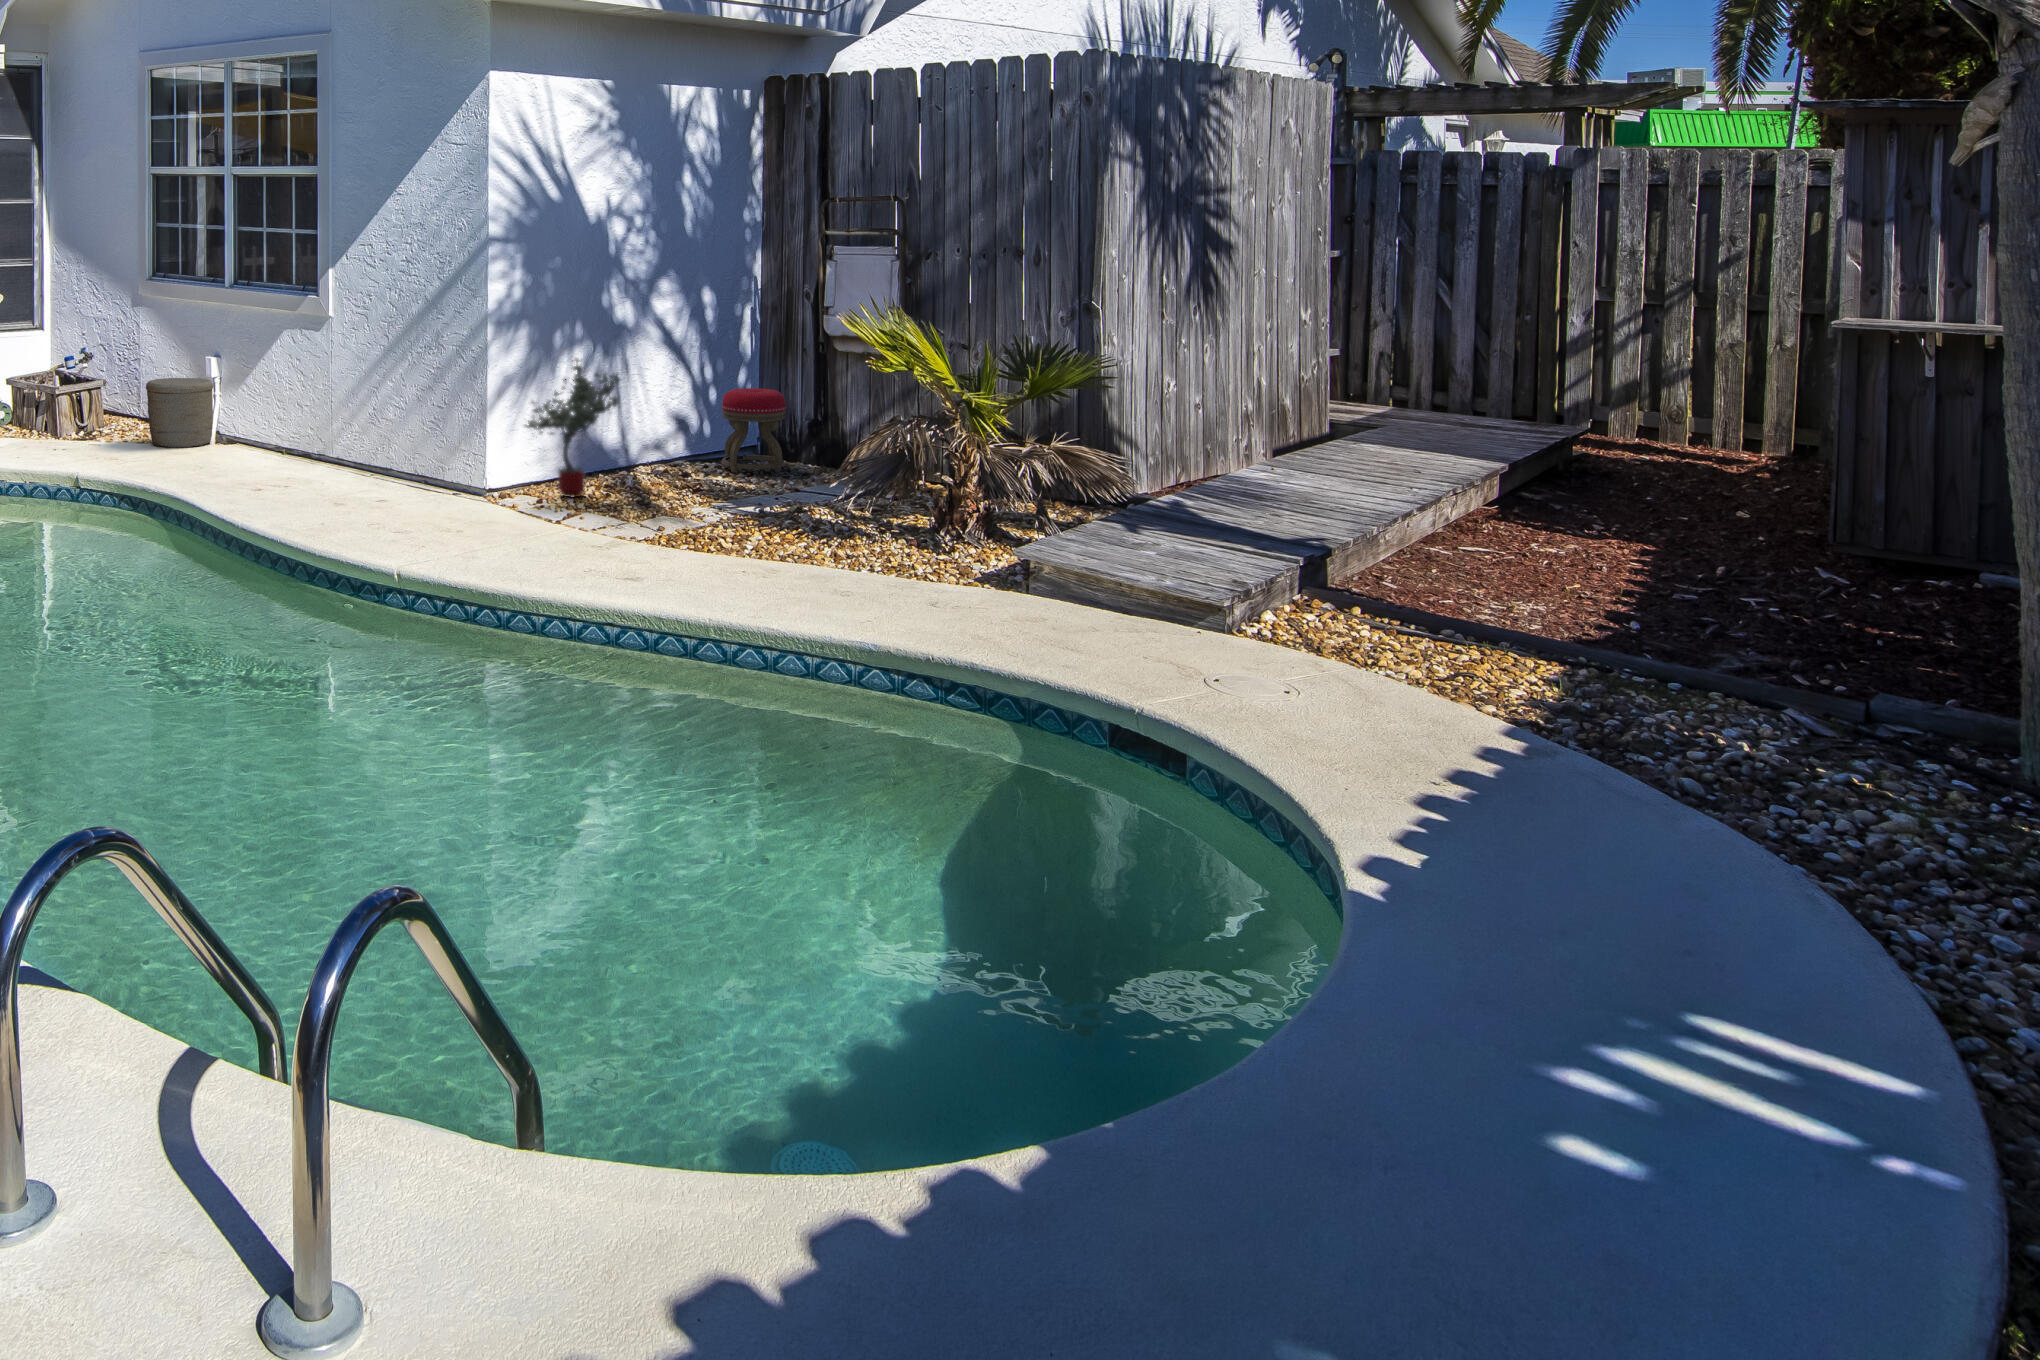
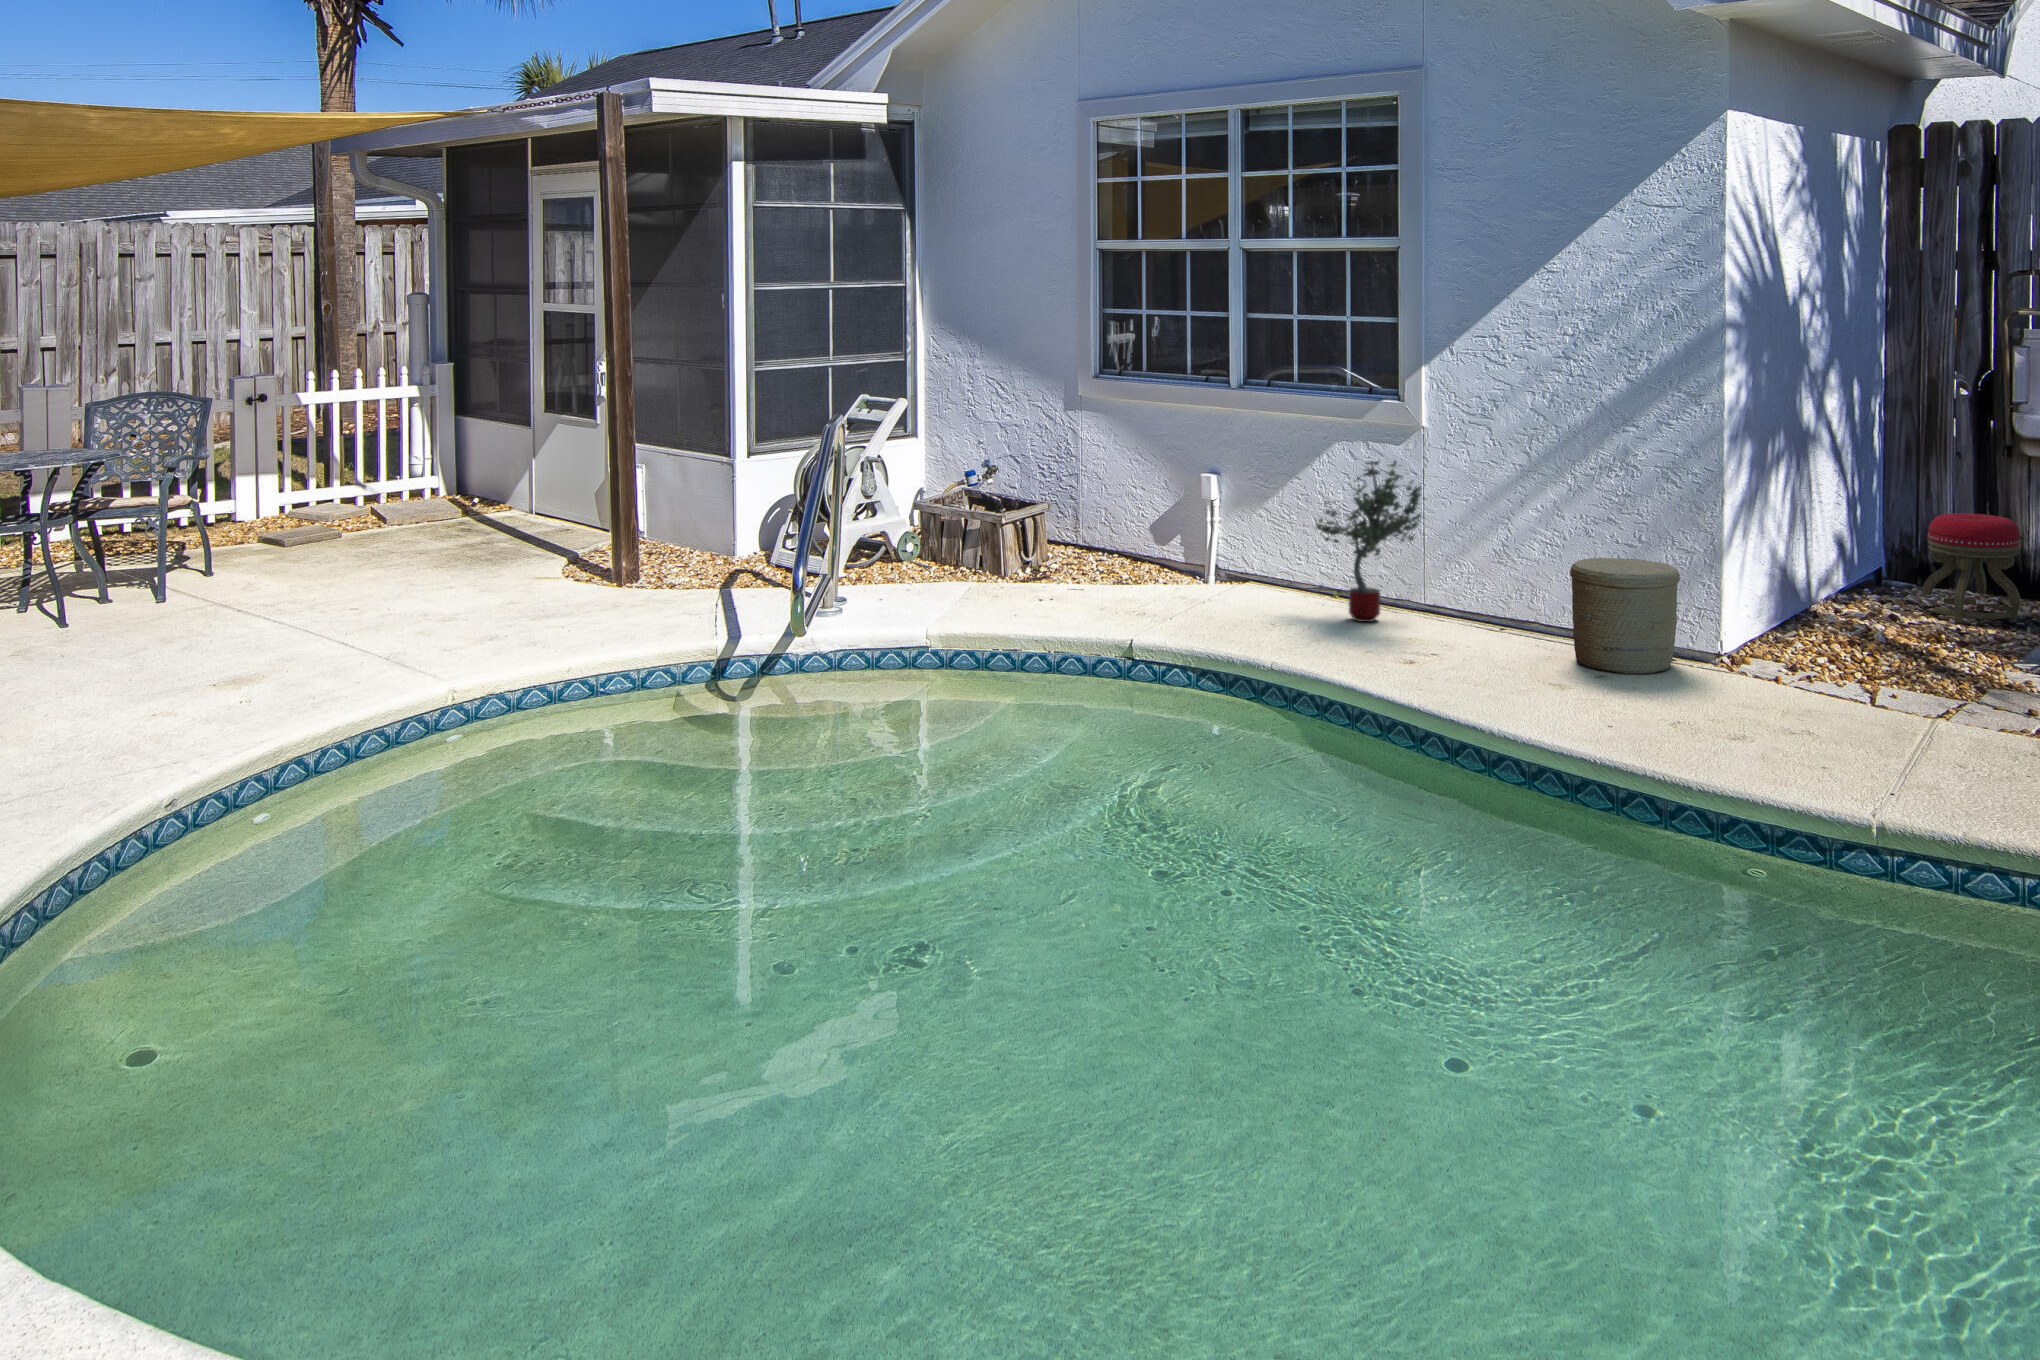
potted tree: present [525,359,620,497] -> present [1316,461,1426,622]
woven basket: present [146,378,213,448] -> present [1570,558,1680,674]

